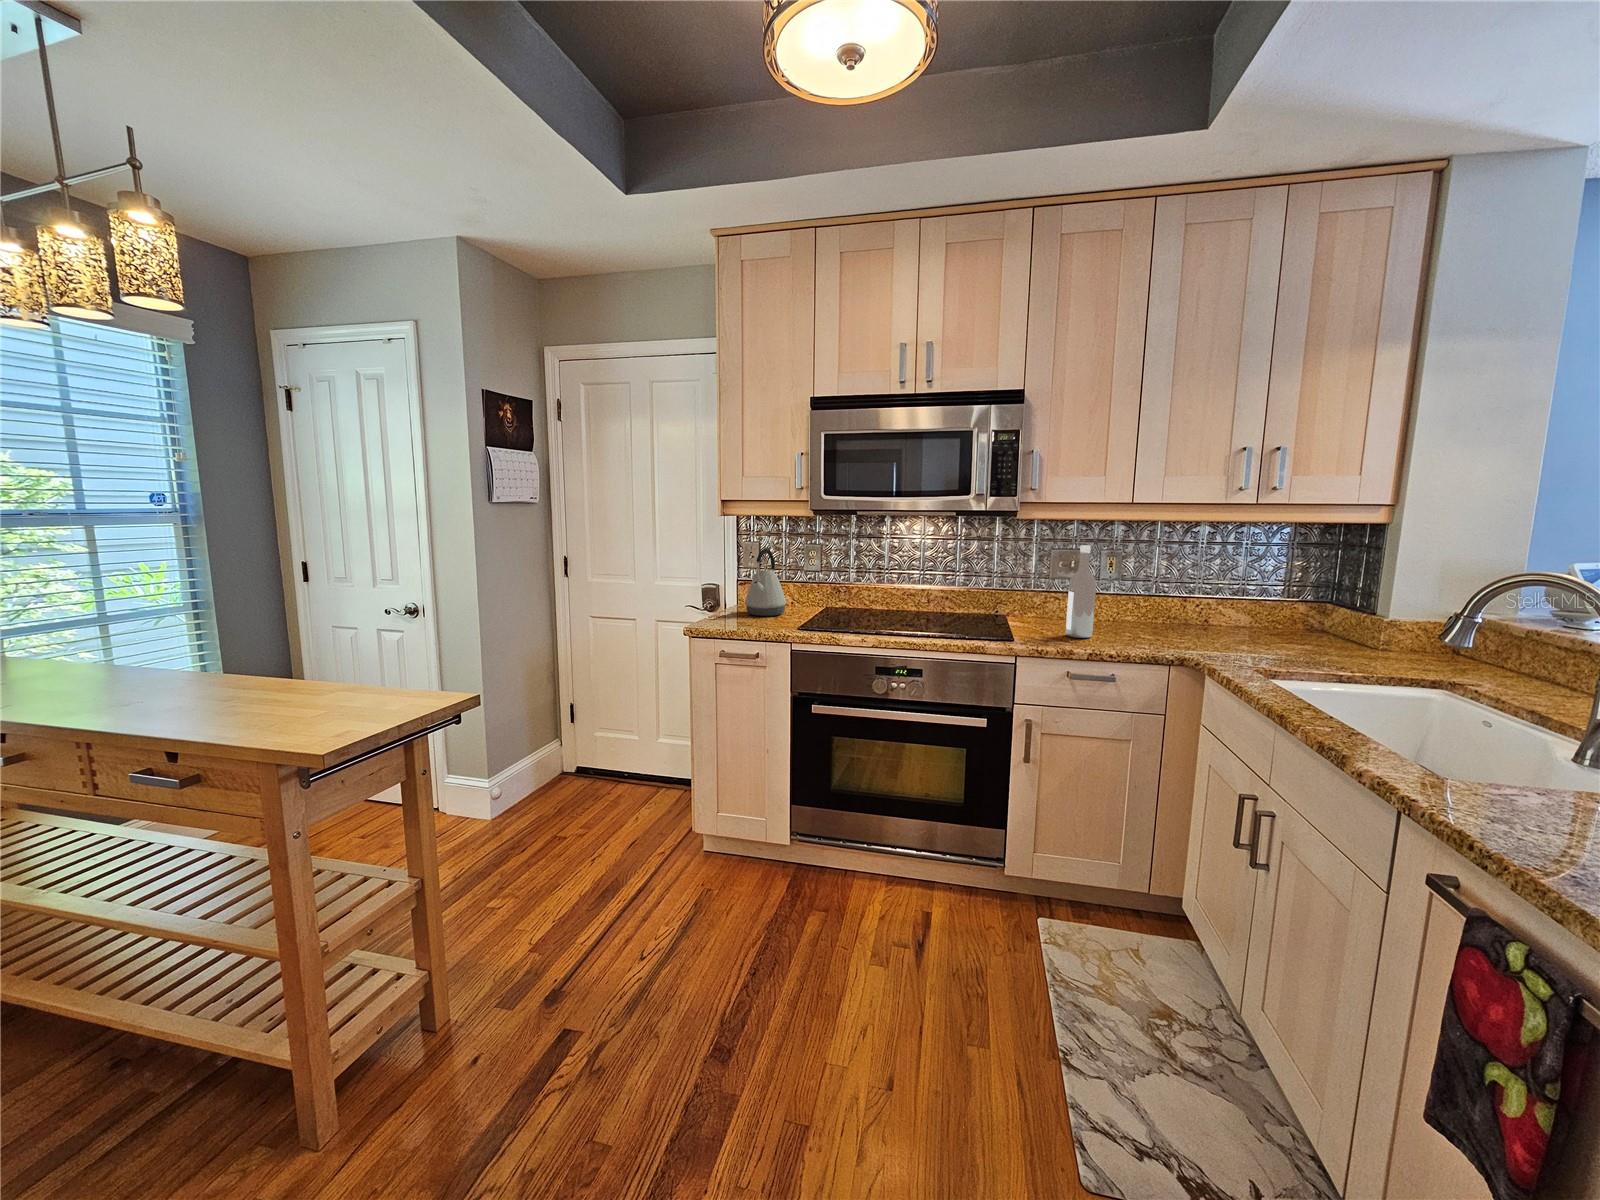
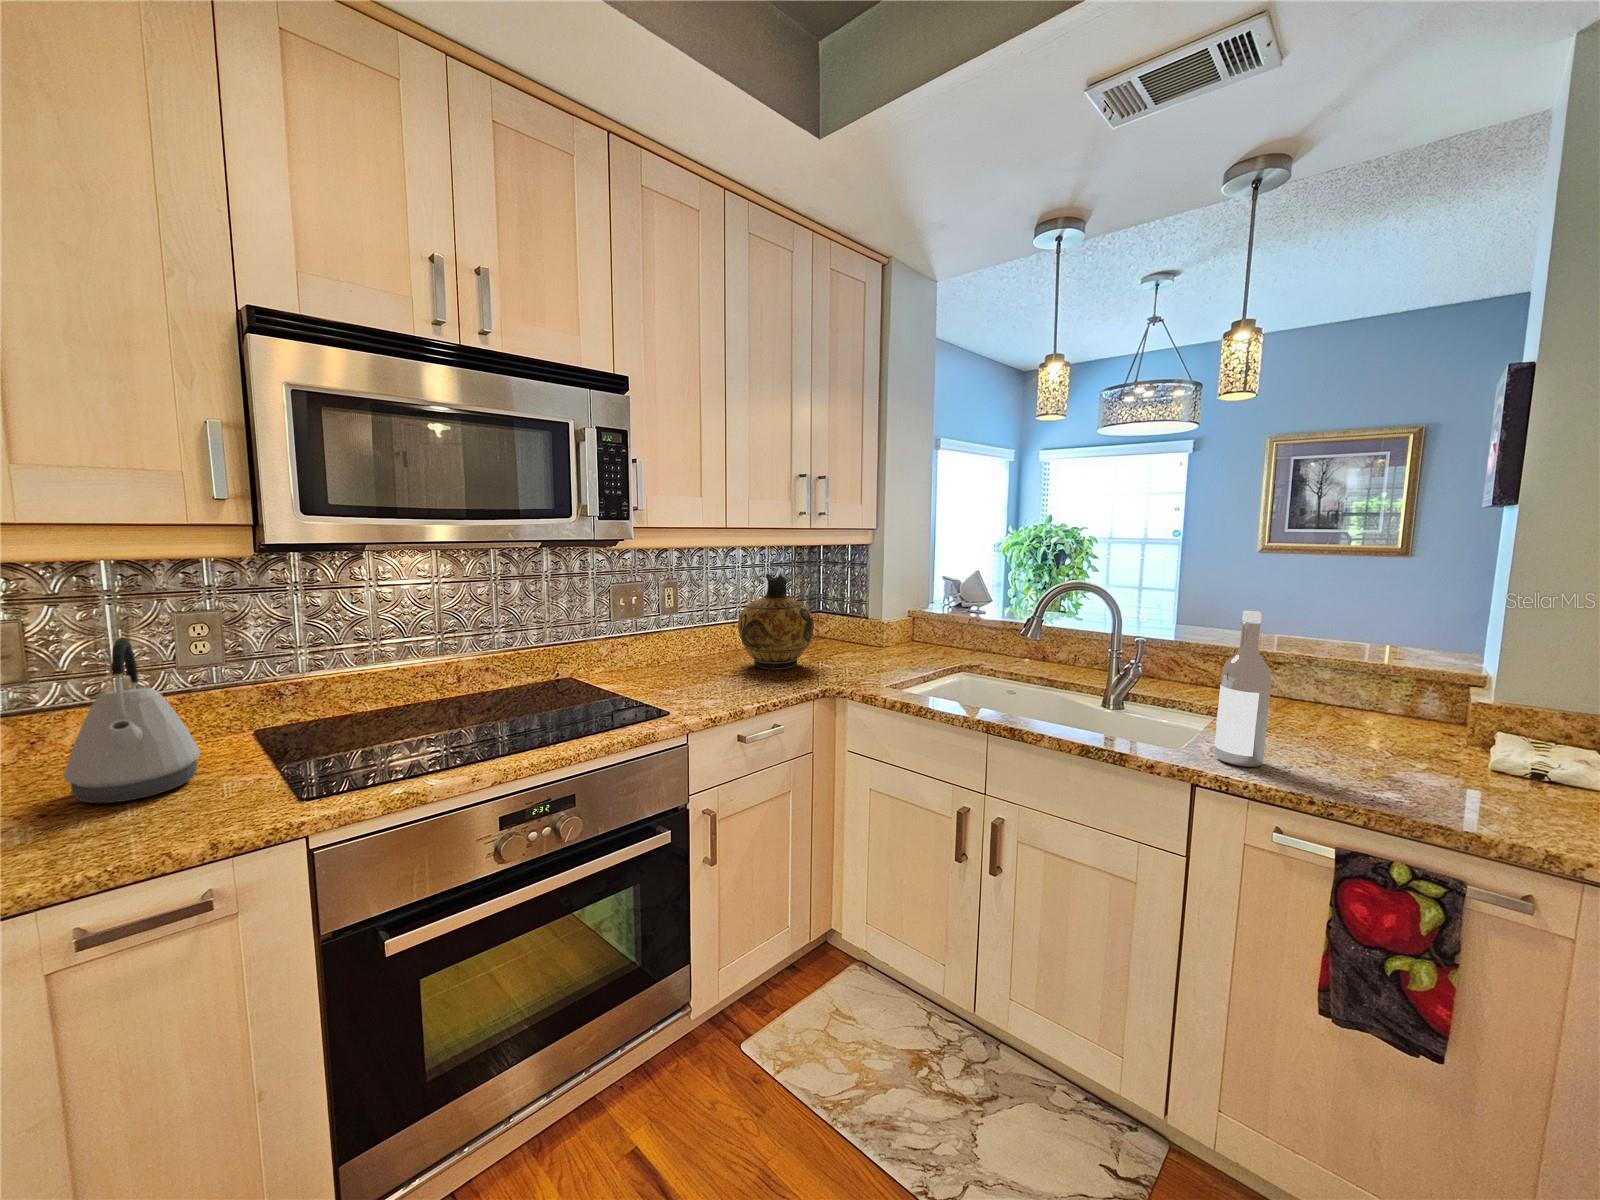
wine bottle: present [1066,545,1096,638] -> present [1215,611,1271,767]
ceramic jug: none [1149,547,1234,641] -> present [738,574,814,669]

